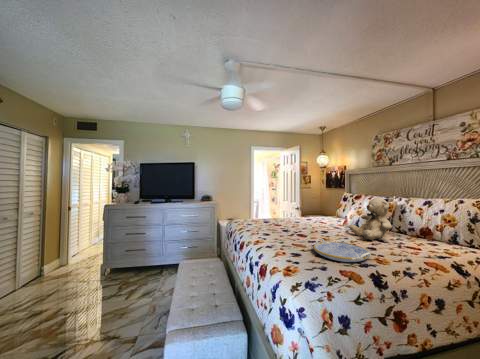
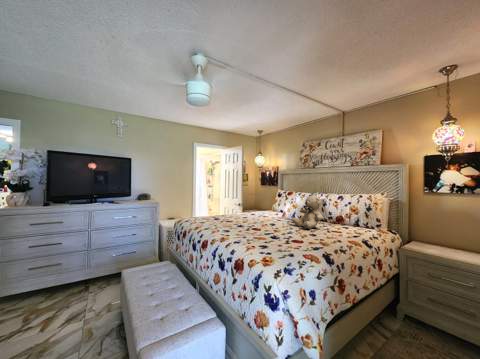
serving tray: present [313,238,371,262] -> none [275,232,319,249]

